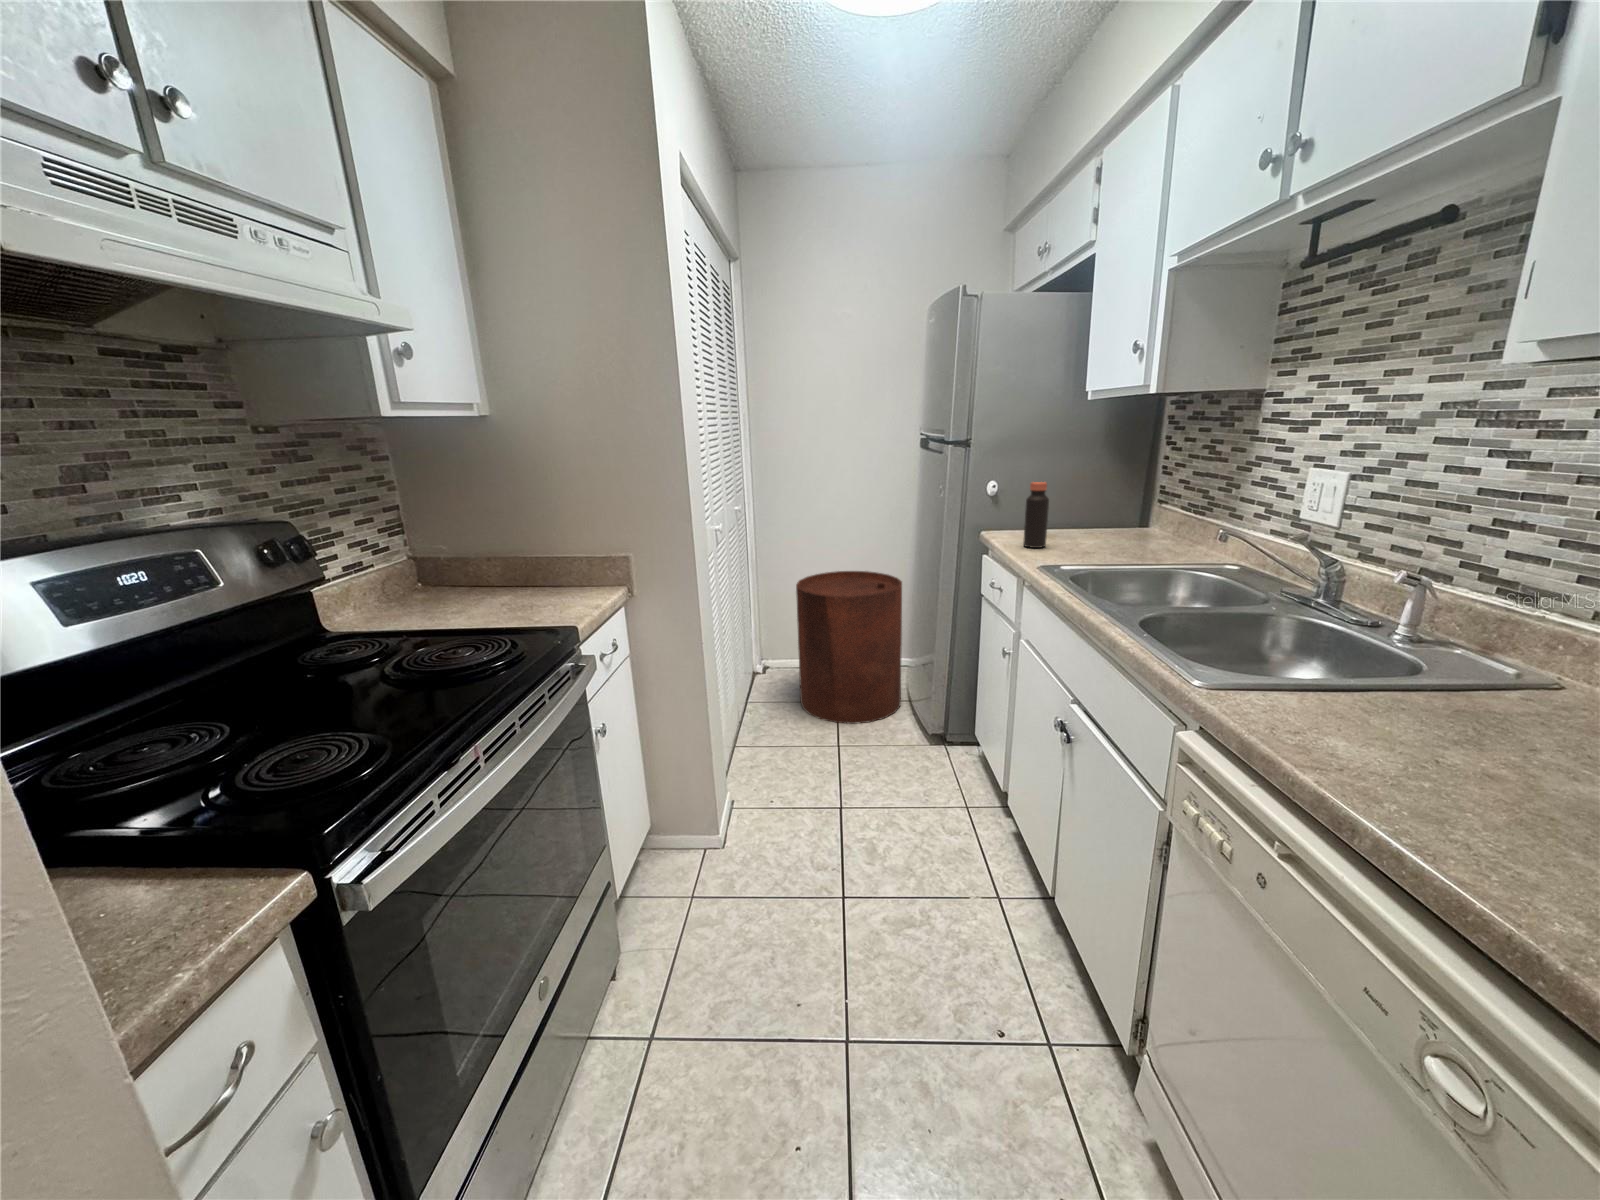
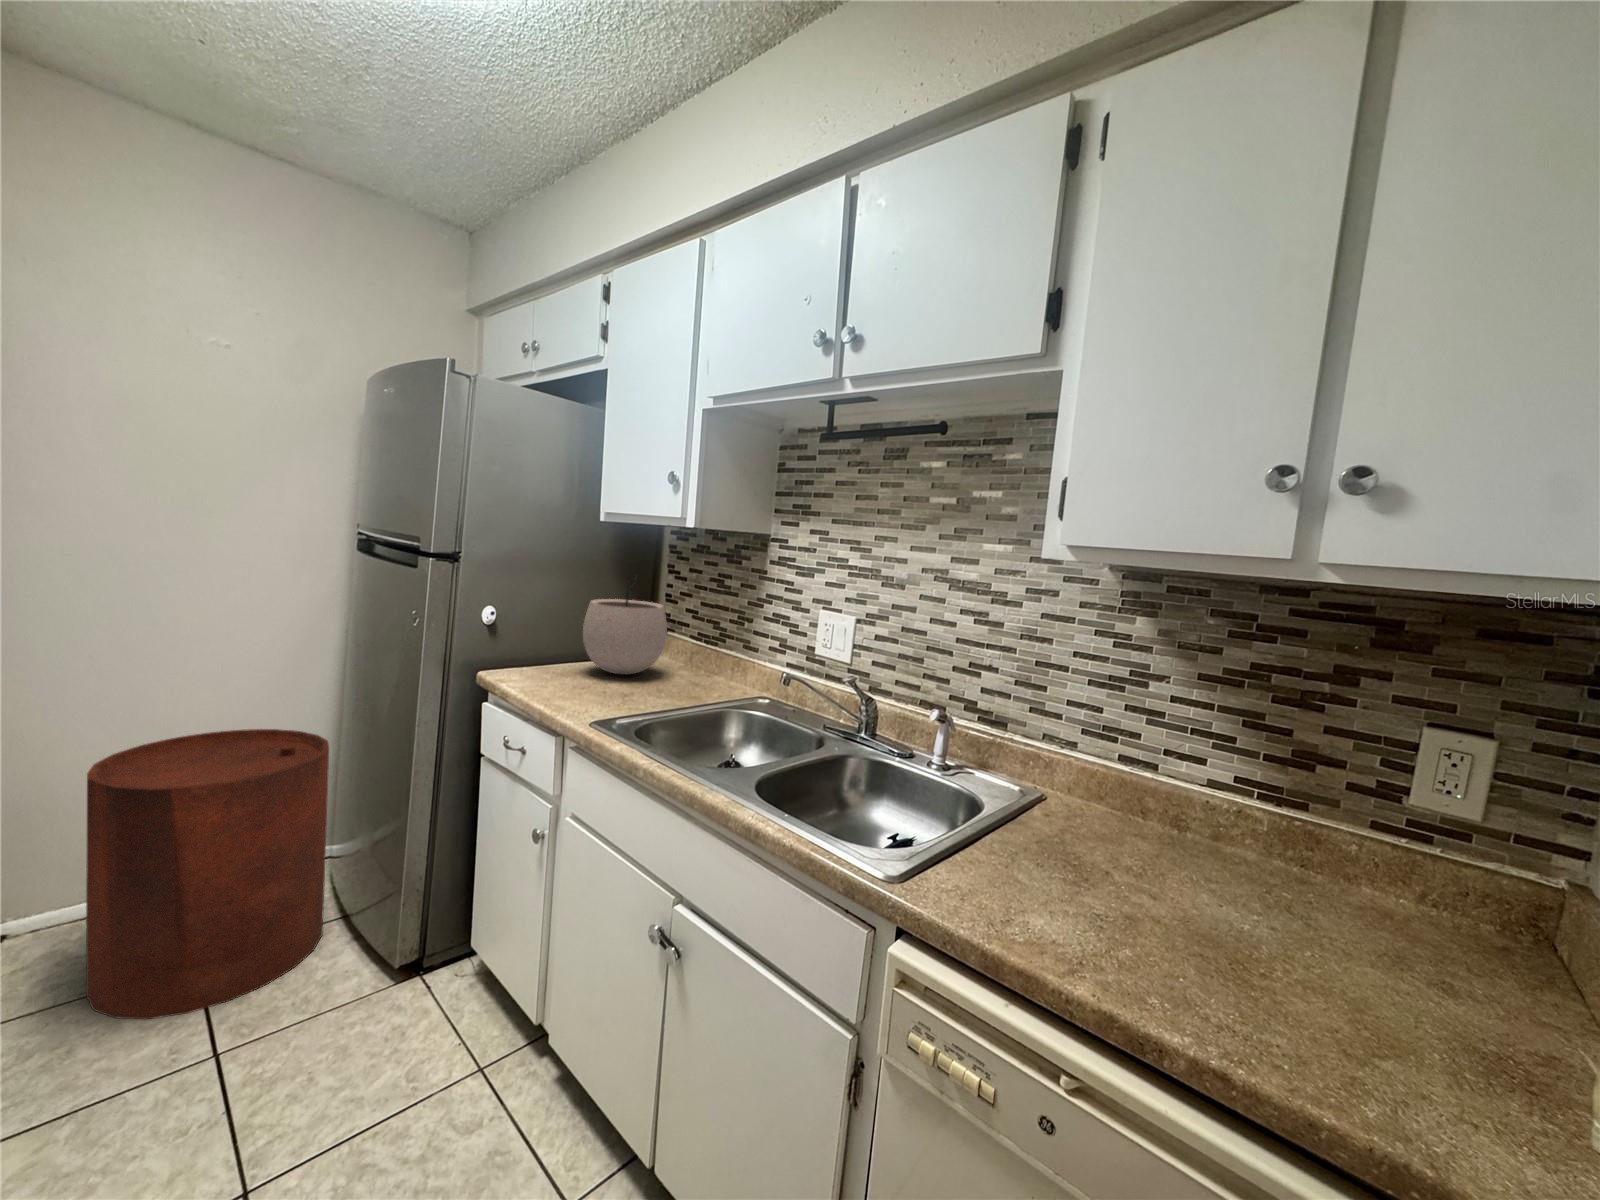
plant pot: none [1063,446,1144,540] -> present [583,577,667,675]
bottle: present [1023,482,1049,548] -> none [546,610,578,690]

